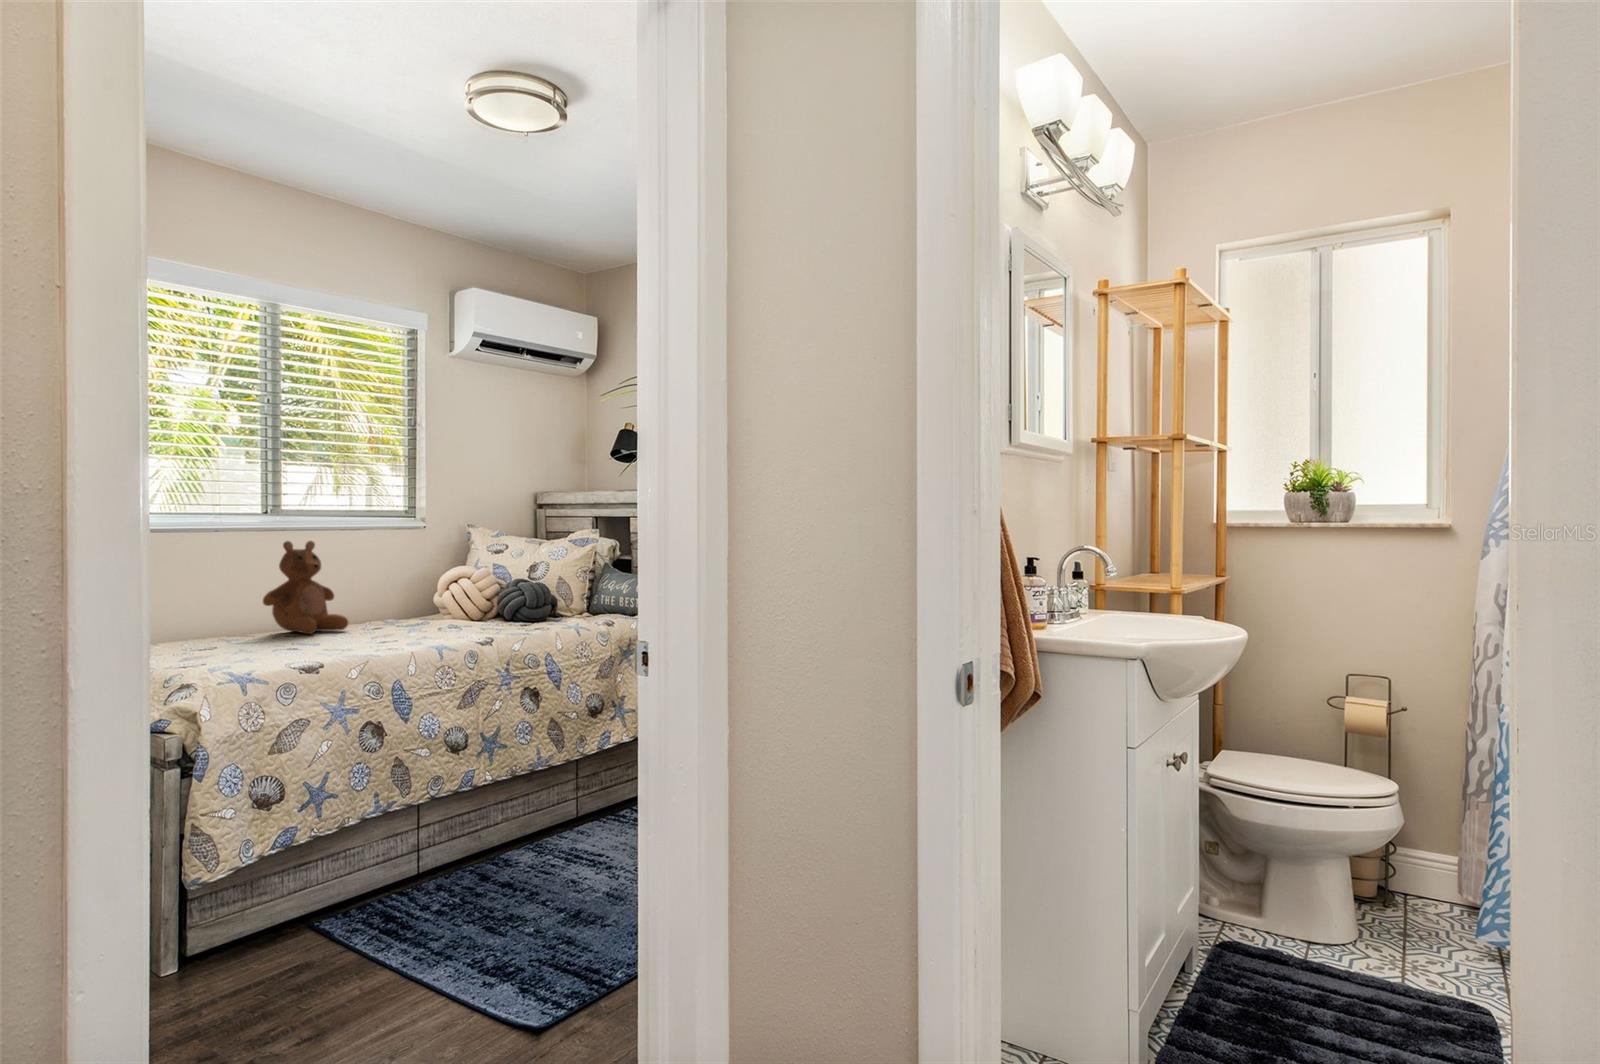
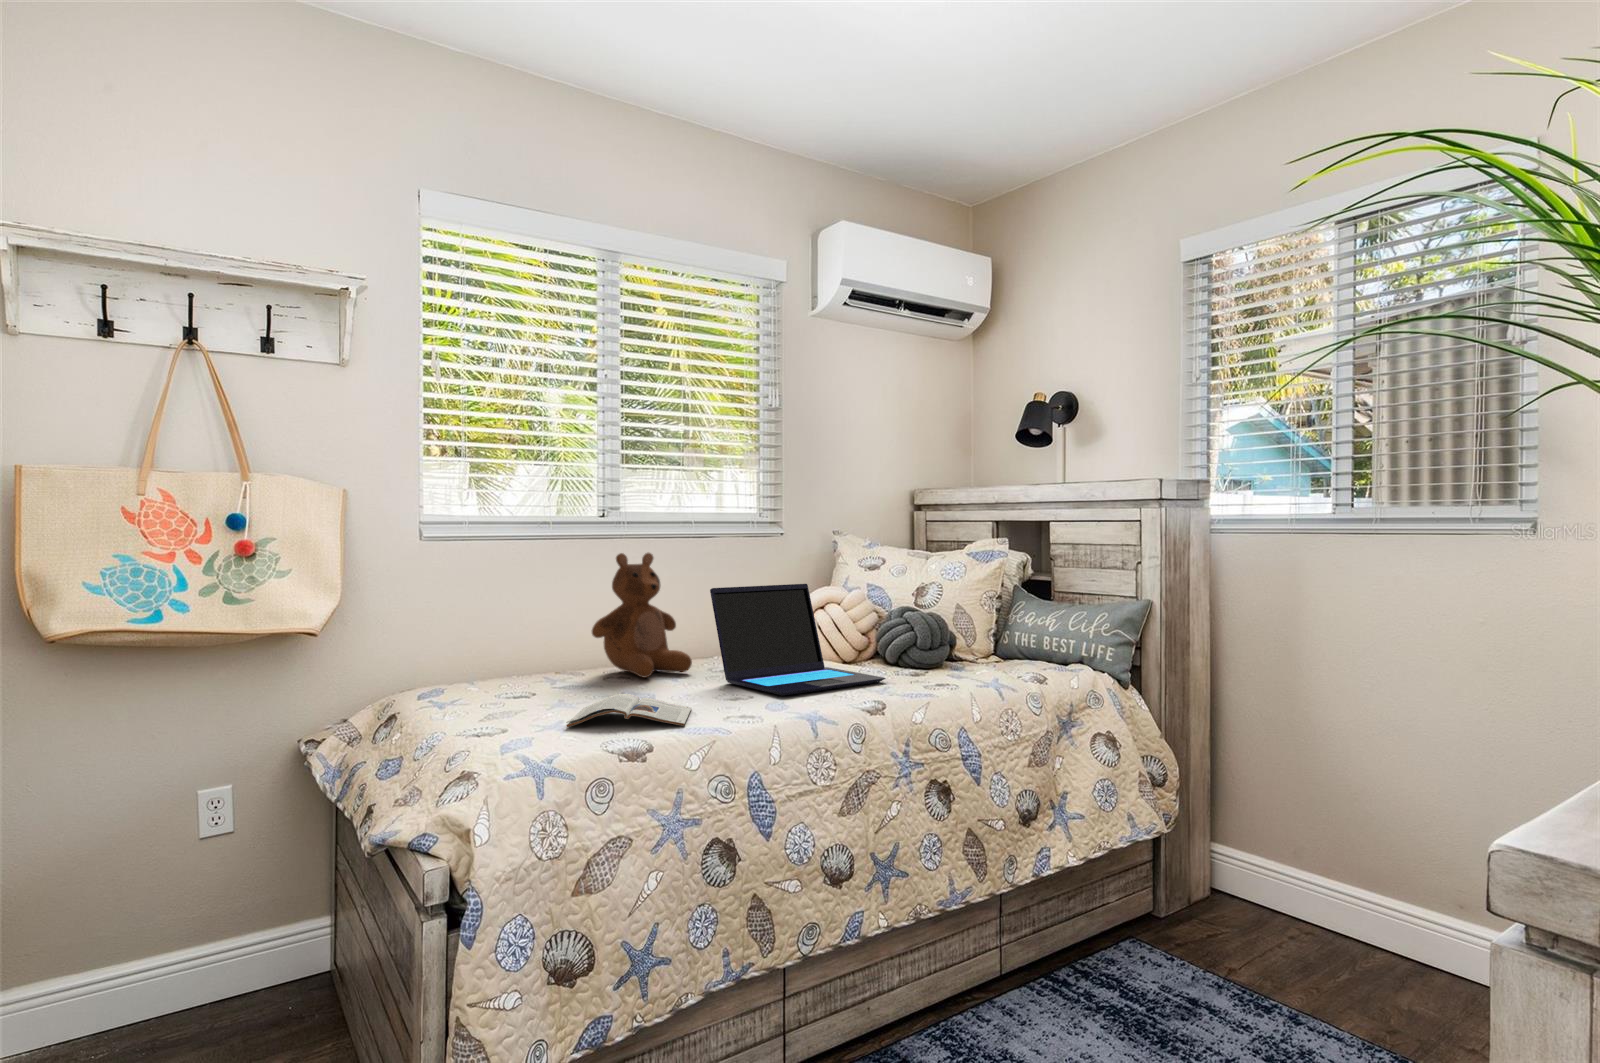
laptop: none [363,563,499,638] -> present [710,584,886,696]
magazine: none [255,638,350,658] -> present [566,694,691,727]

